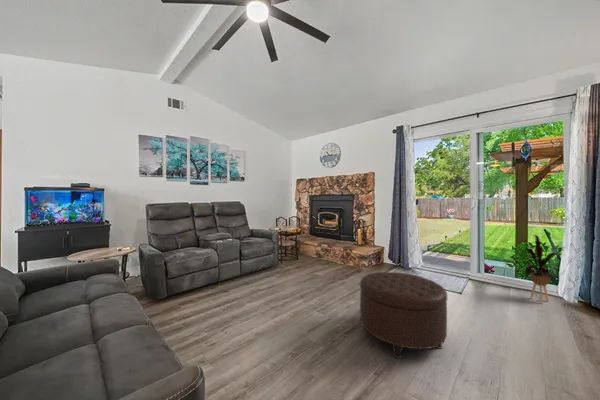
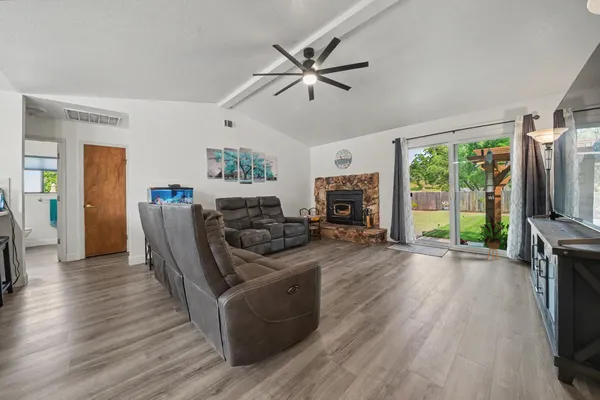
ottoman: present [360,272,447,358] -> none [376,239,428,283]

